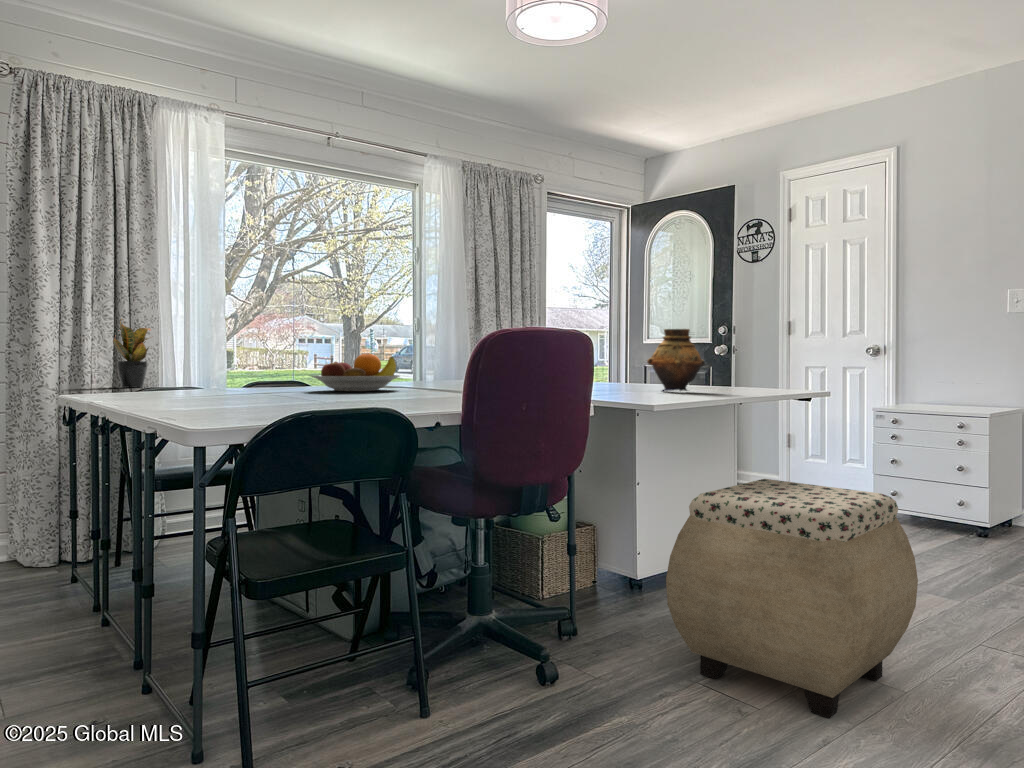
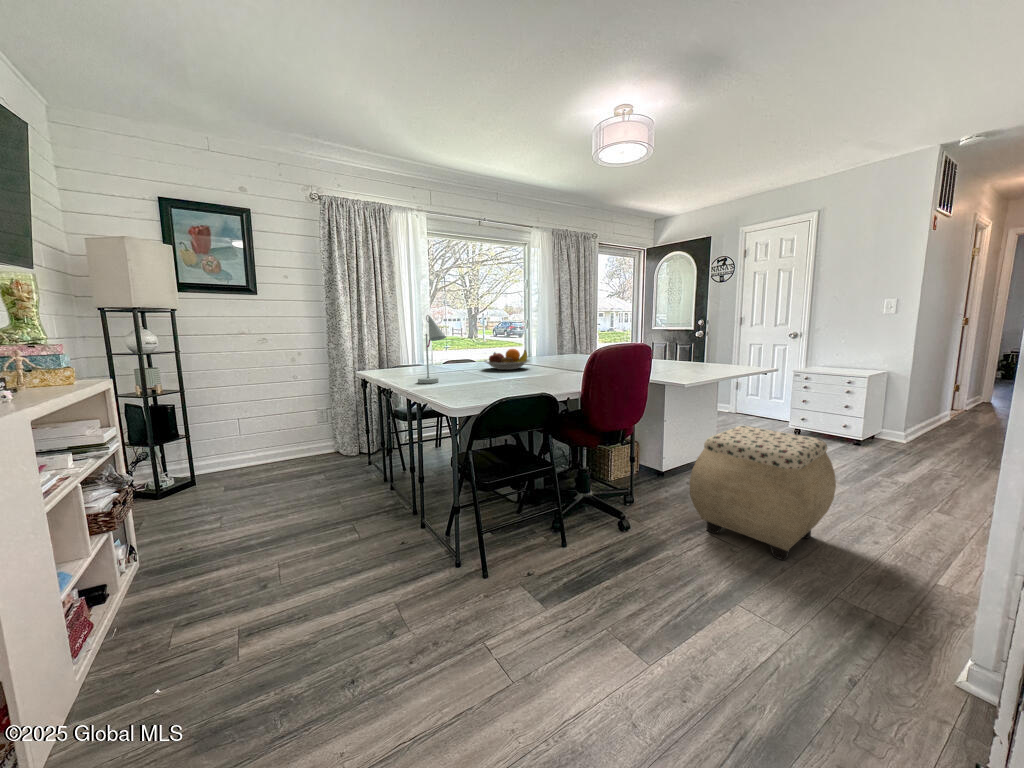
desk lamp: none [162,273,219,403] -> present [418,315,446,383]
potted plant: present [113,323,152,387] -> none [374,325,401,364]
vase: present [647,329,705,391] -> none [668,334,702,369]

